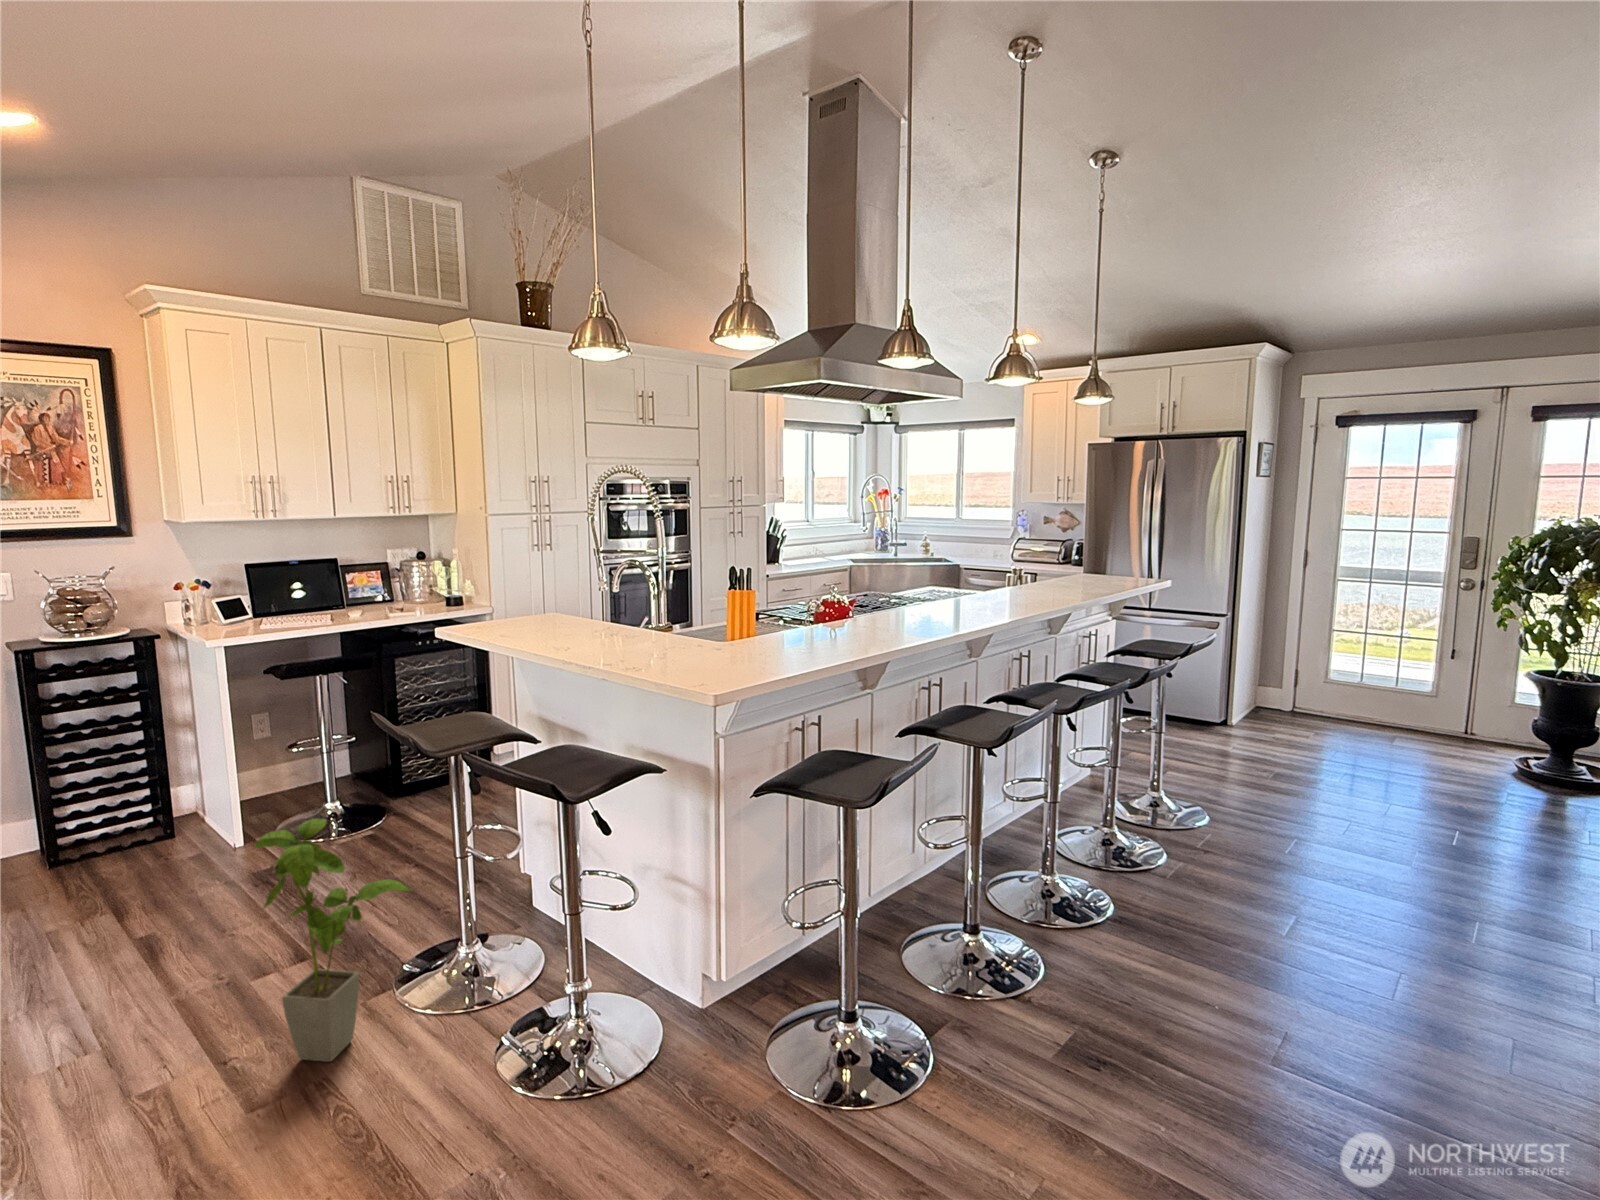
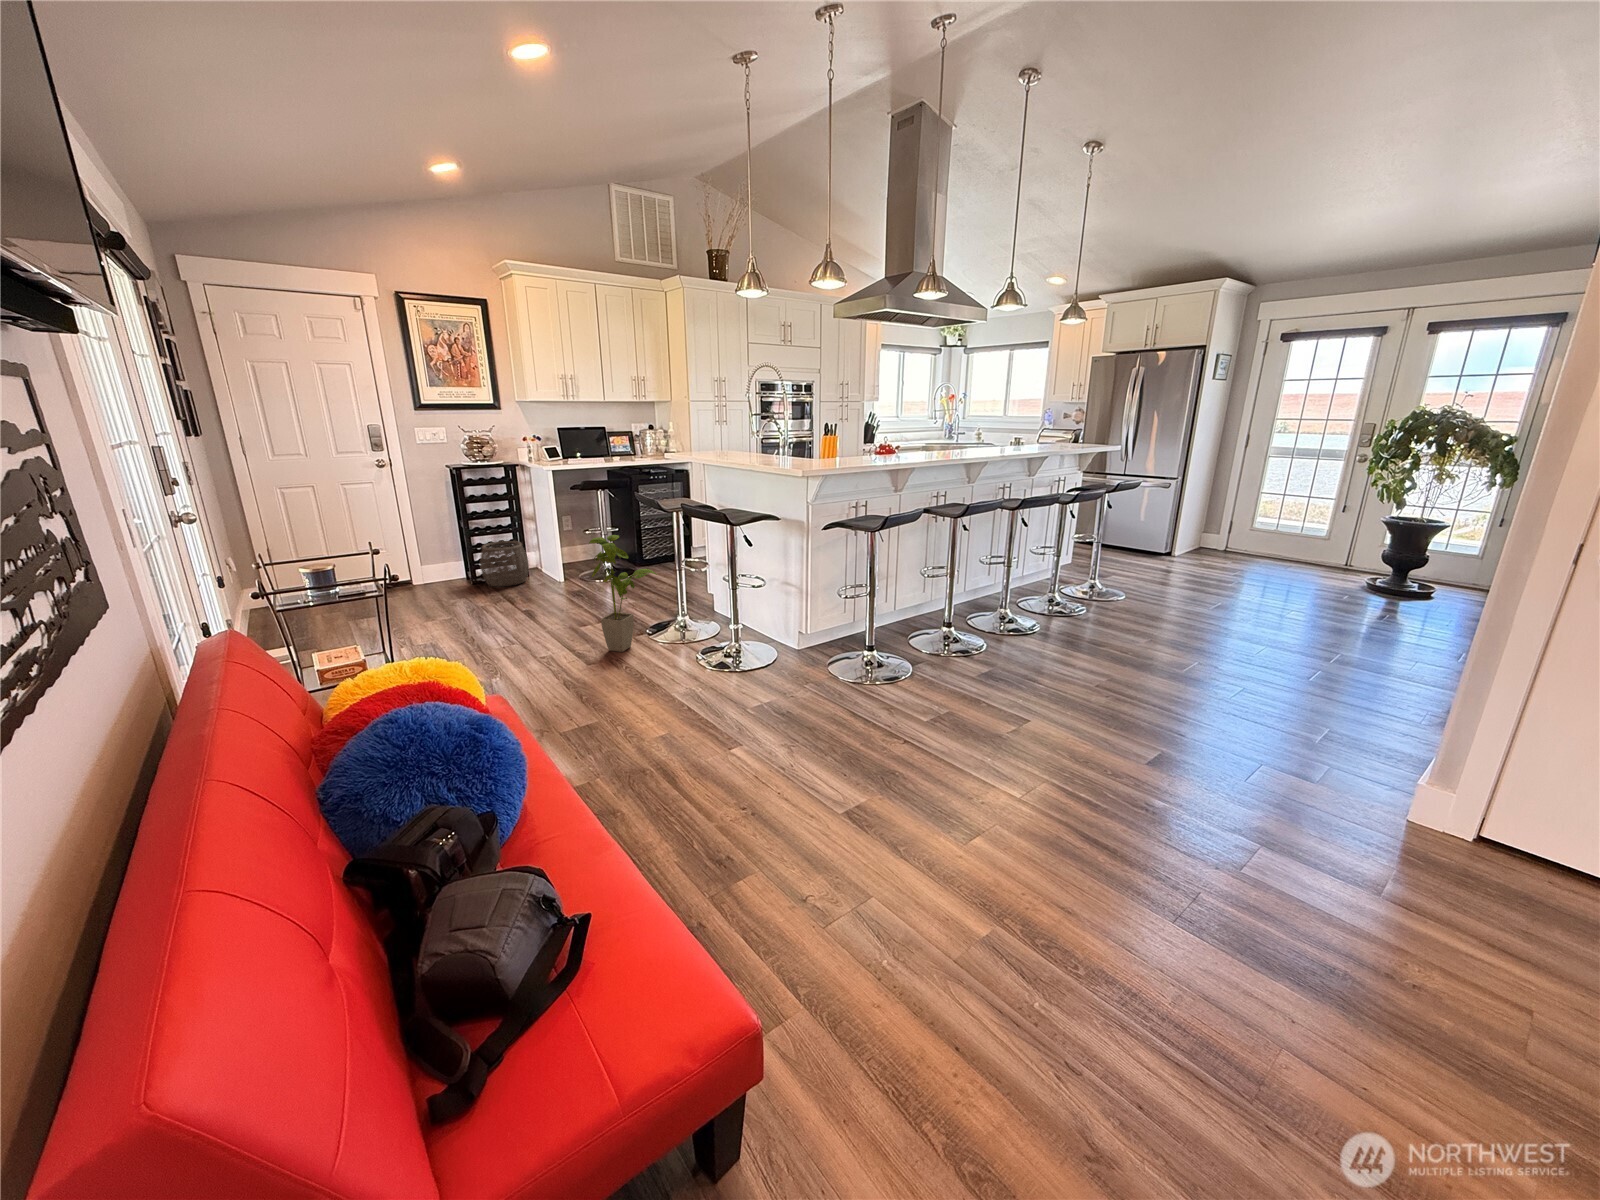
woven basket: none [59,778,171,875] -> present [480,541,529,587]

